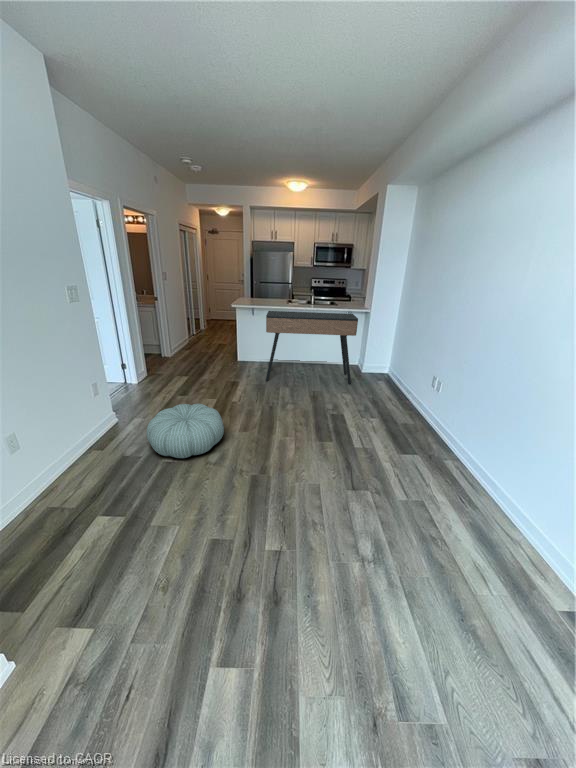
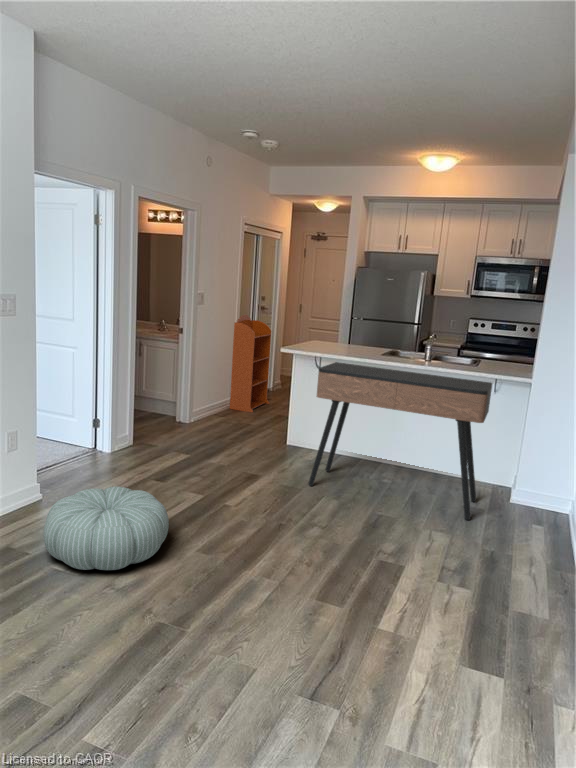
bookcase: none [183,285,208,344] -> present [230,315,271,412]

